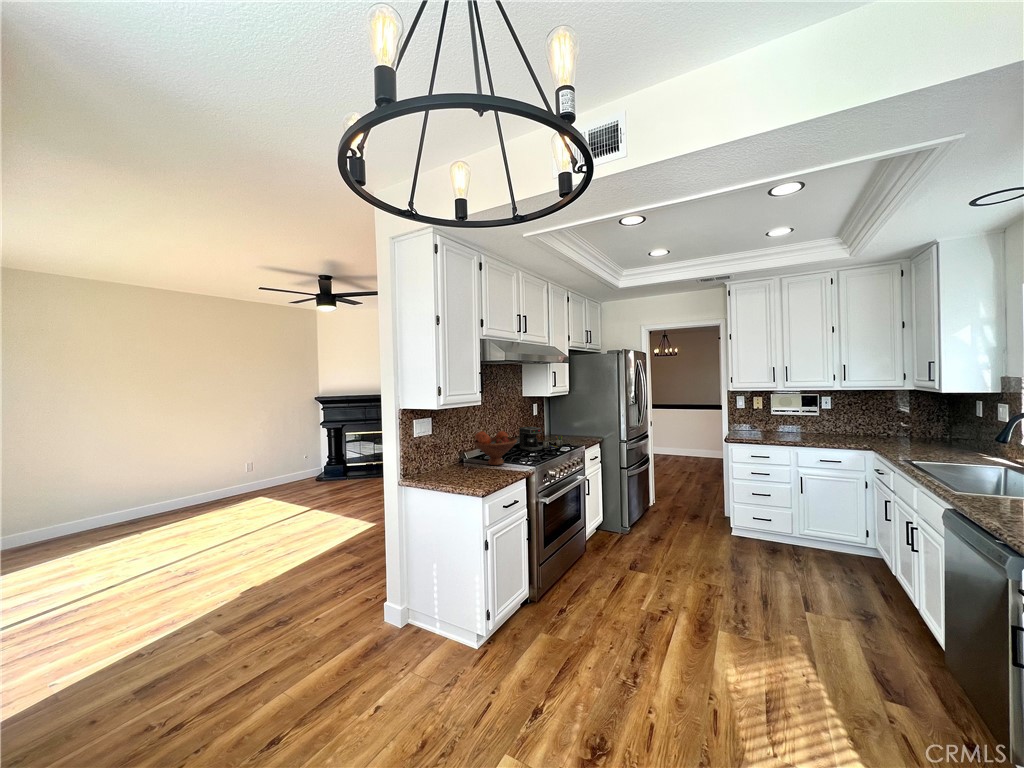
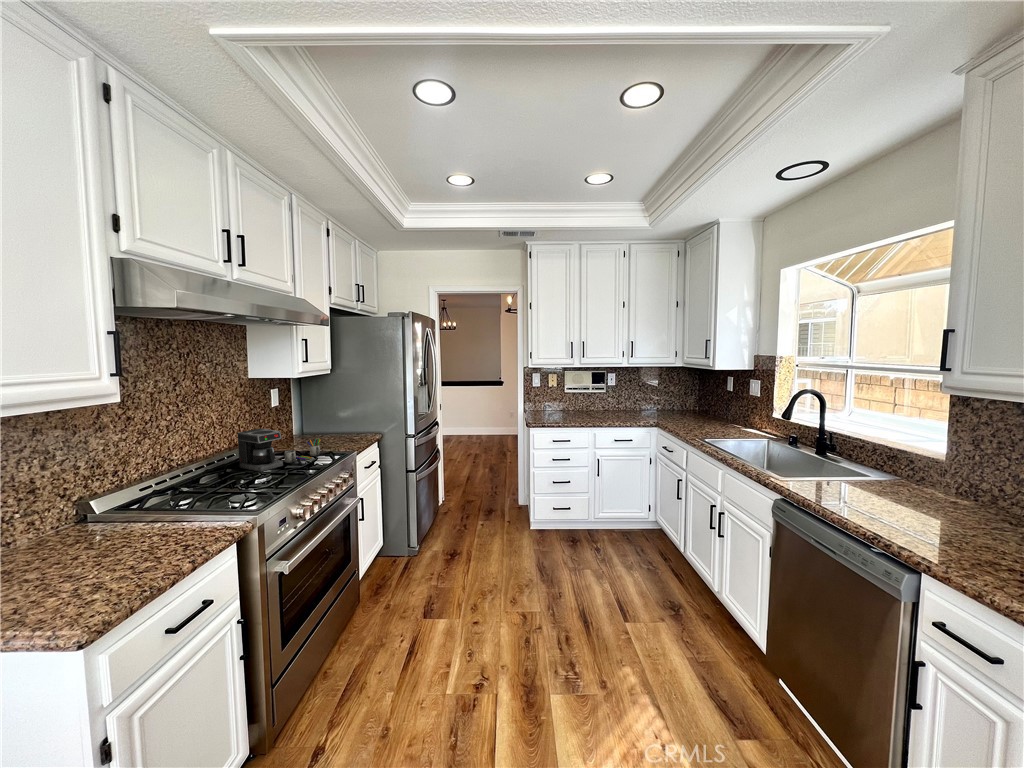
fruit bowl: present [473,431,517,465] -> none [97,450,218,525]

